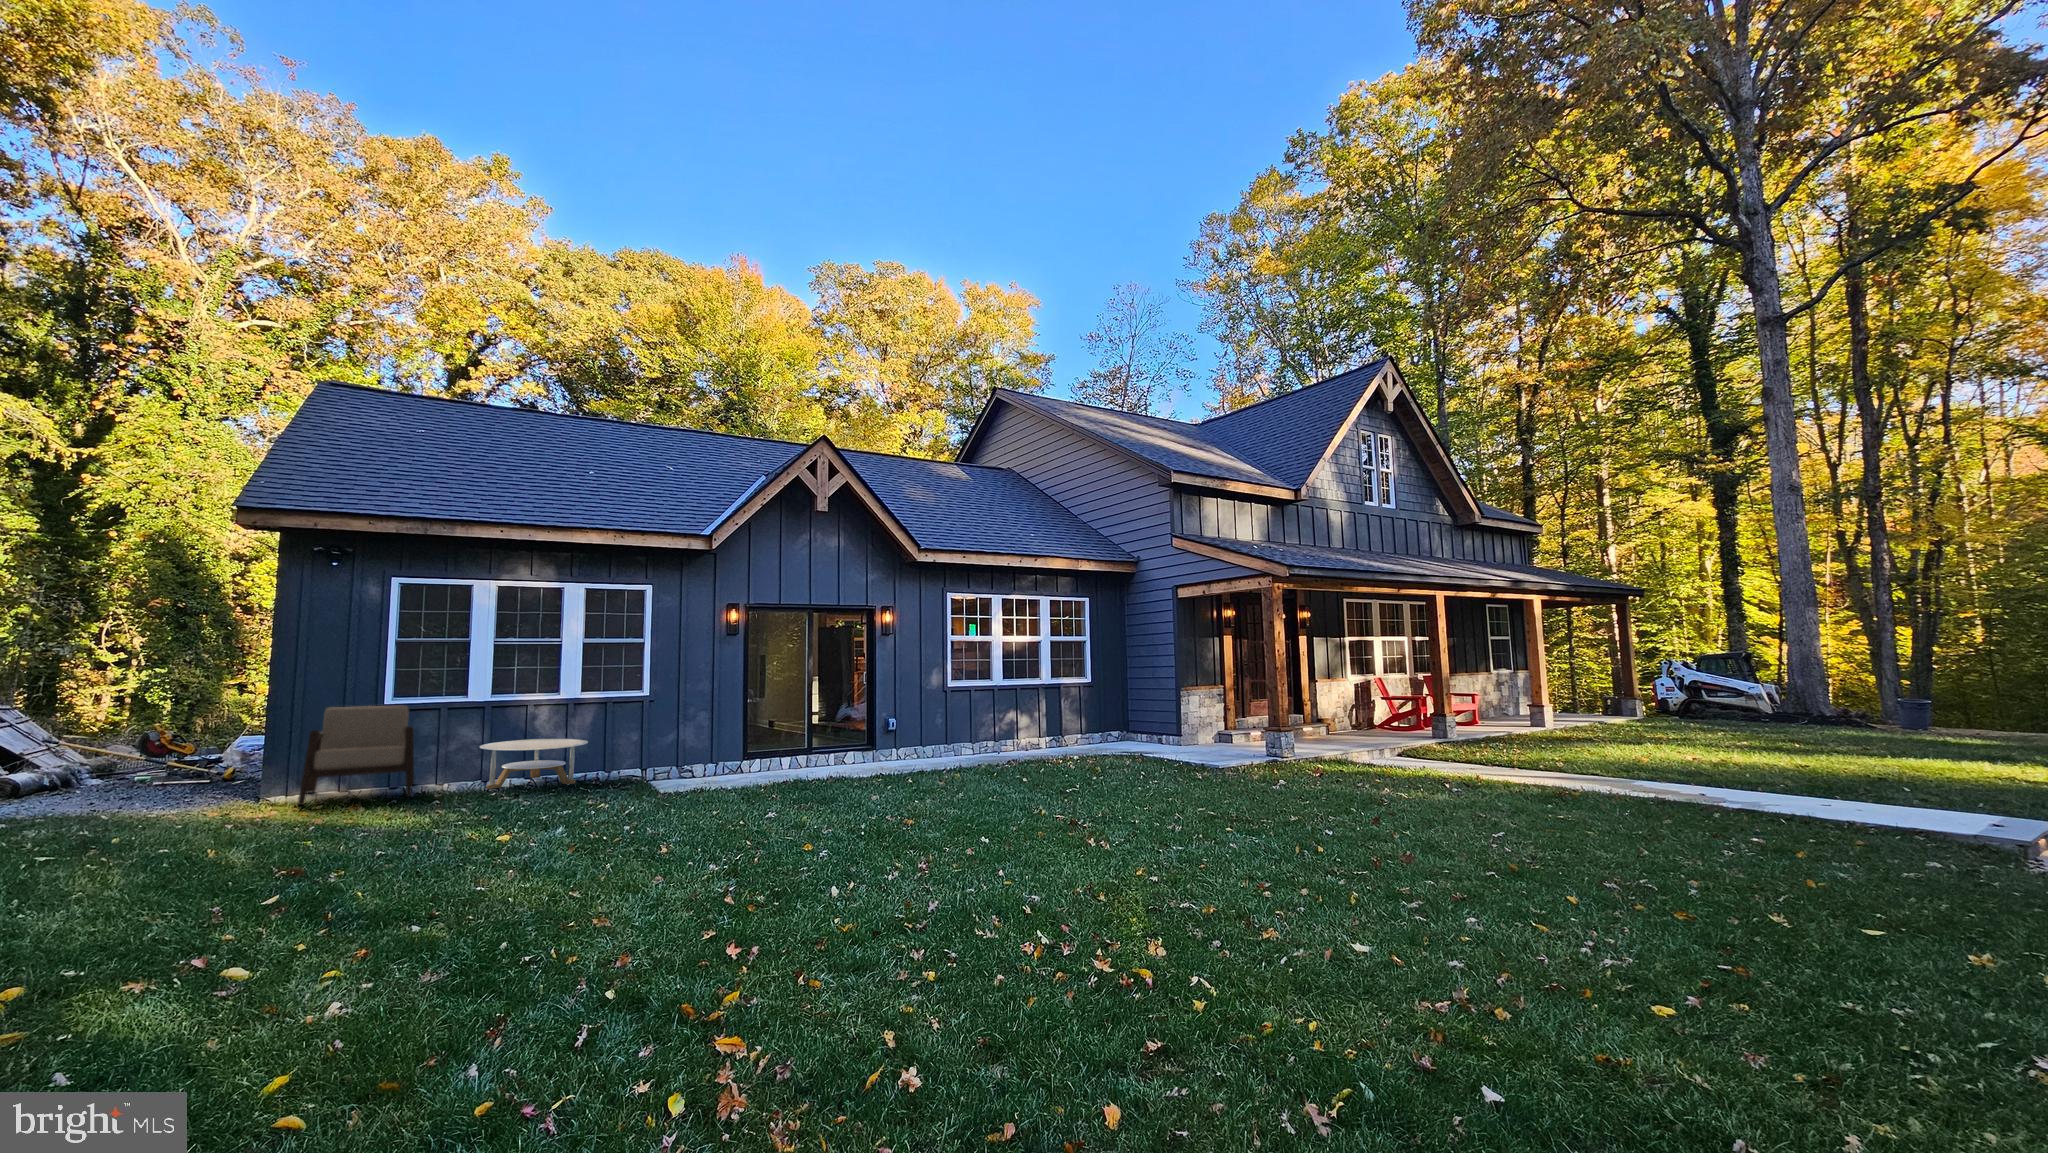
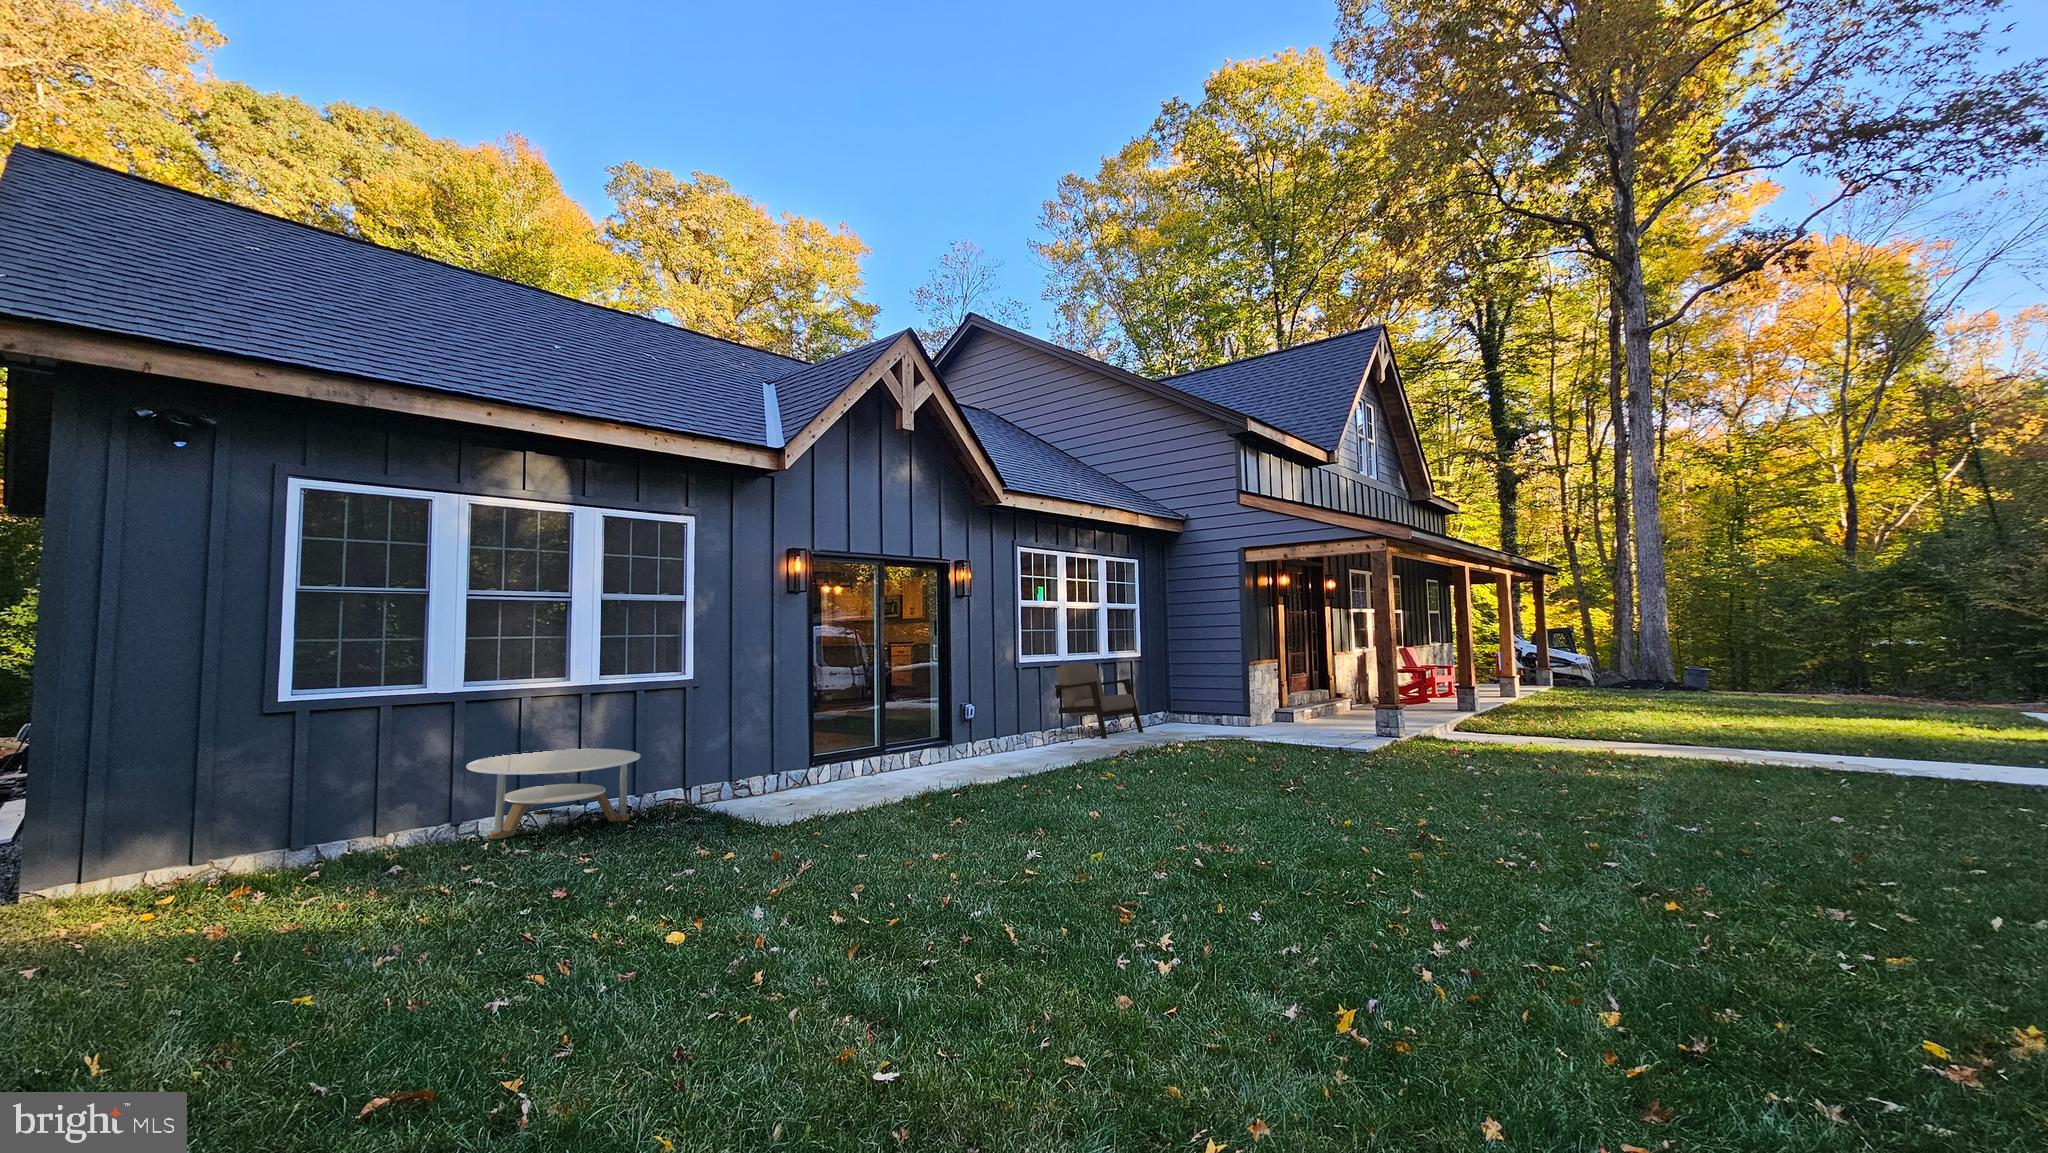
armchair: present [298,706,414,805] -> present [1052,663,1143,739]

